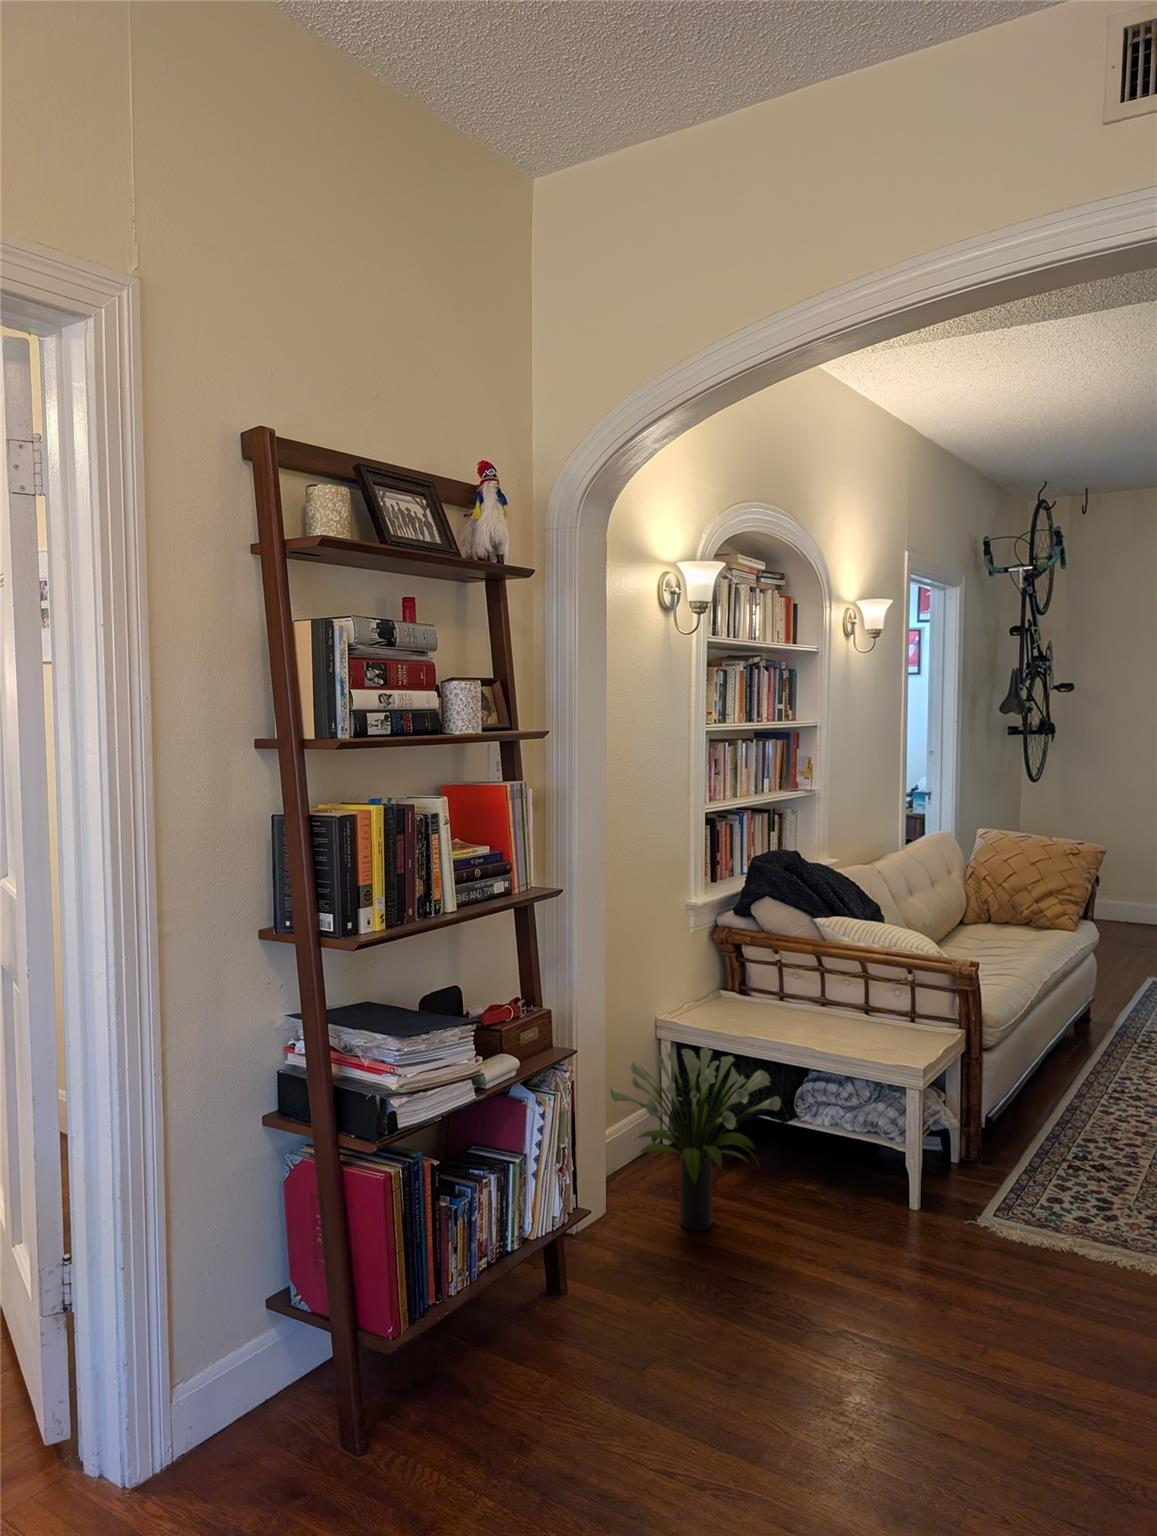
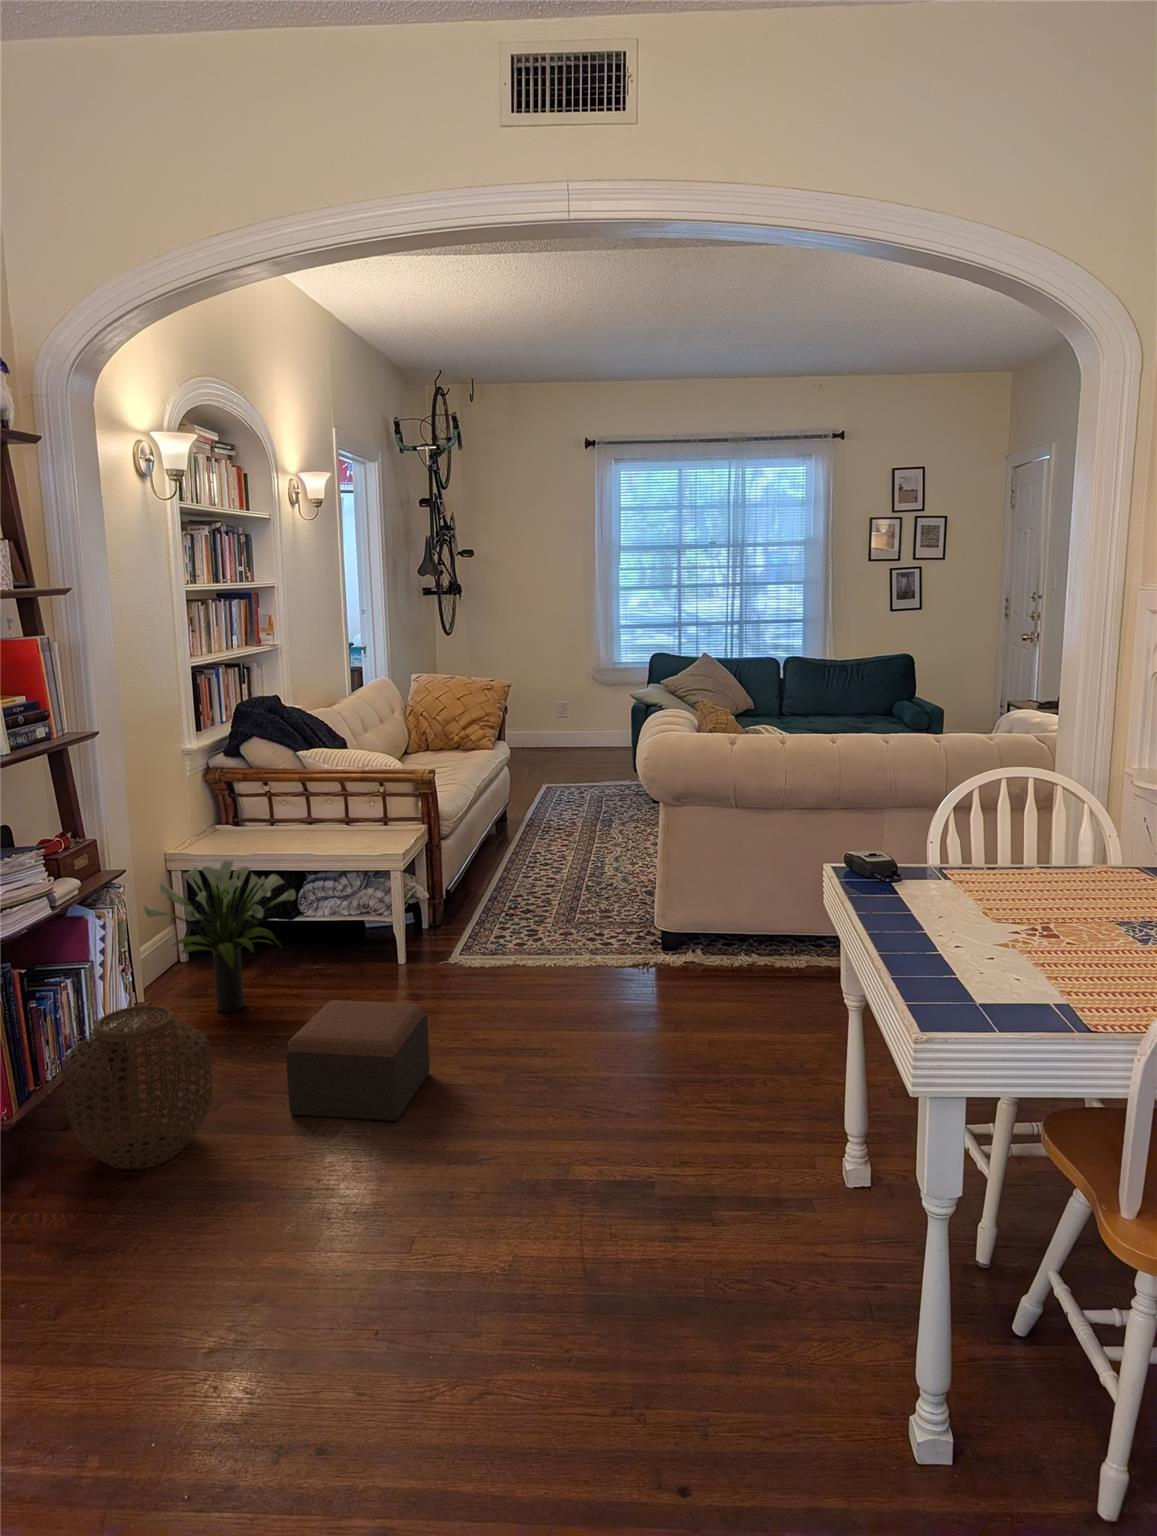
woven basket: none [459,1231,626,1446] -> present [63,1005,212,1169]
footstool: none [720,1268,920,1480] -> present [286,1000,430,1121]

